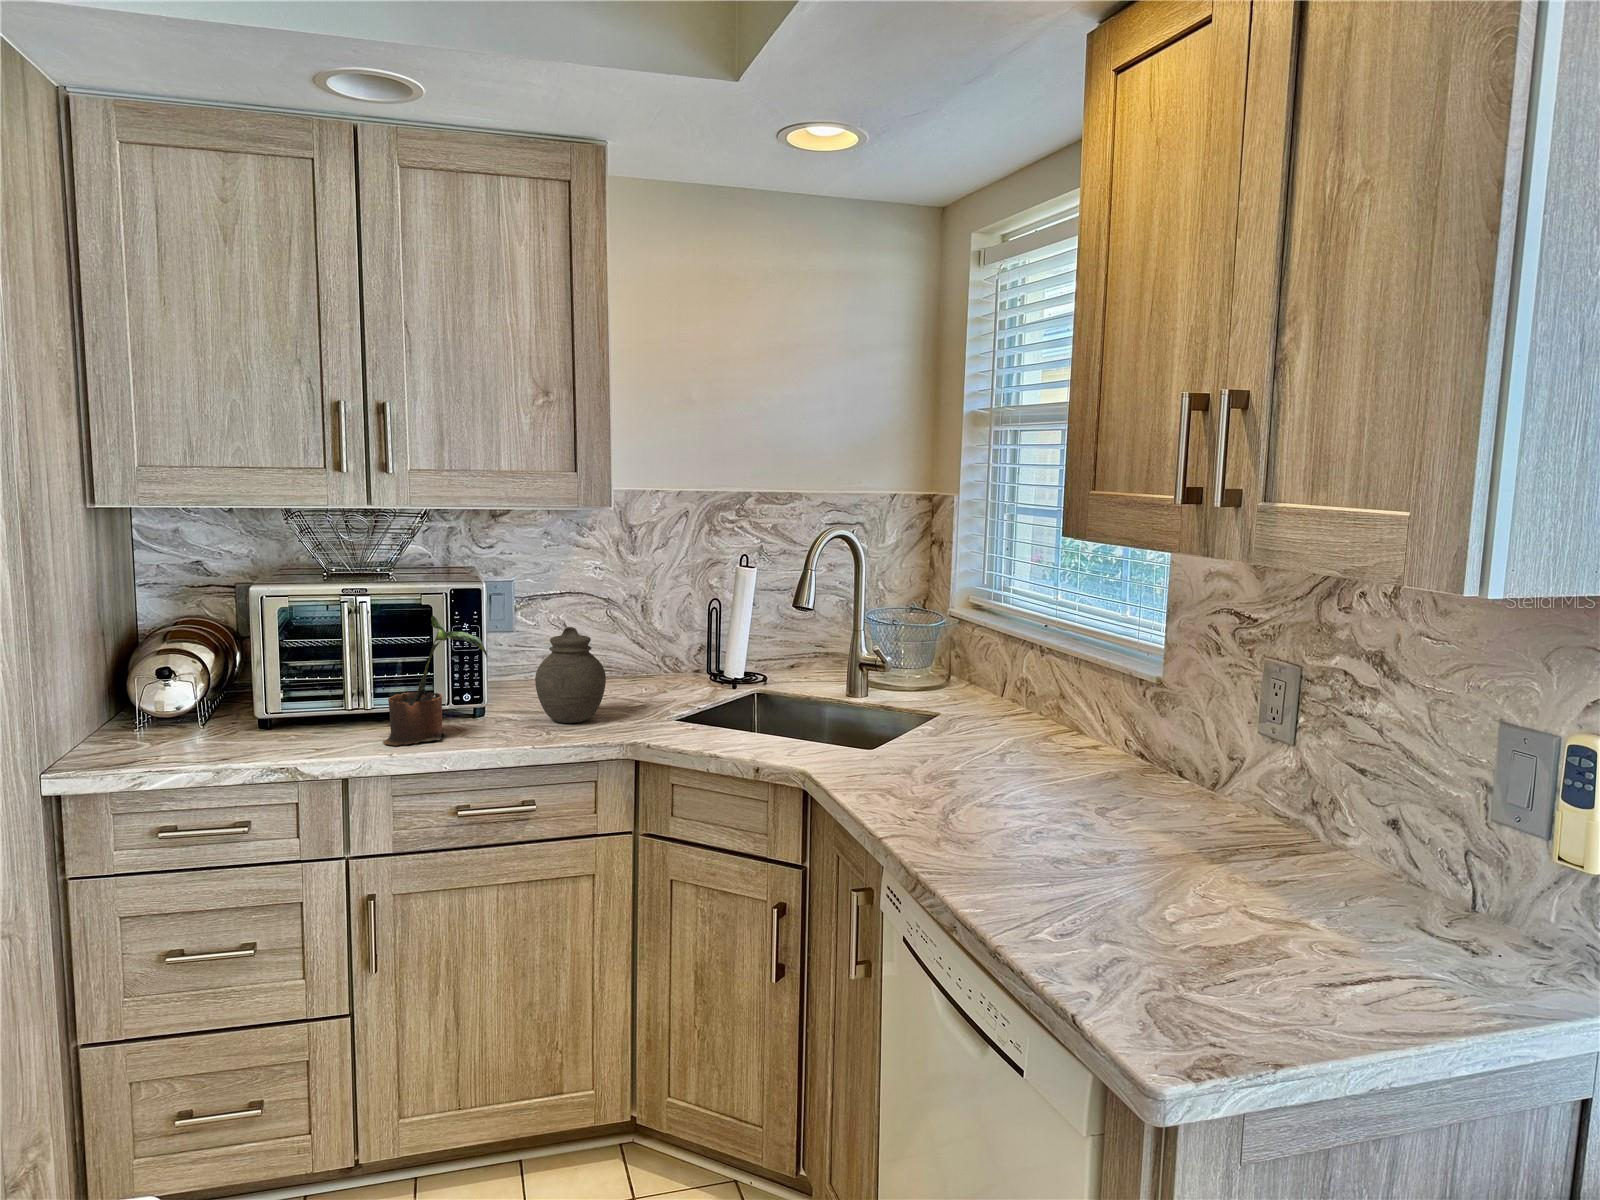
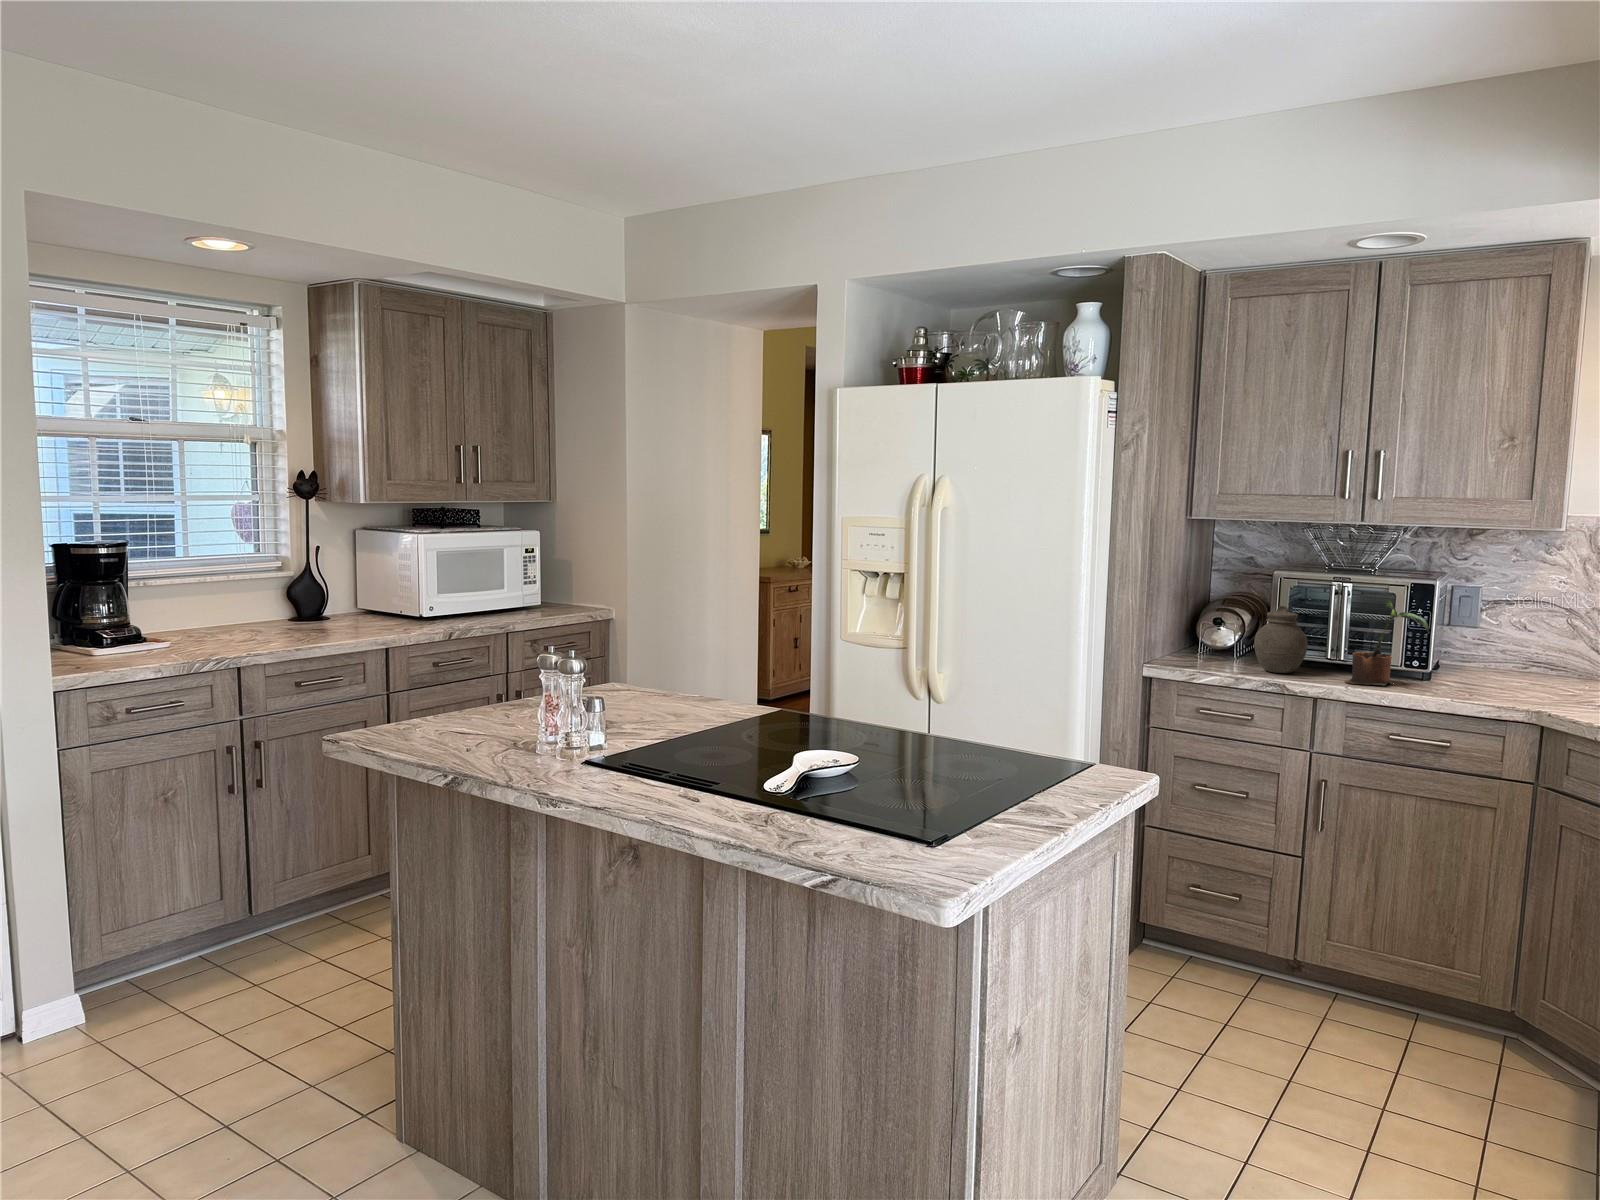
jar: present [535,627,606,723] -> present [1254,606,1308,673]

